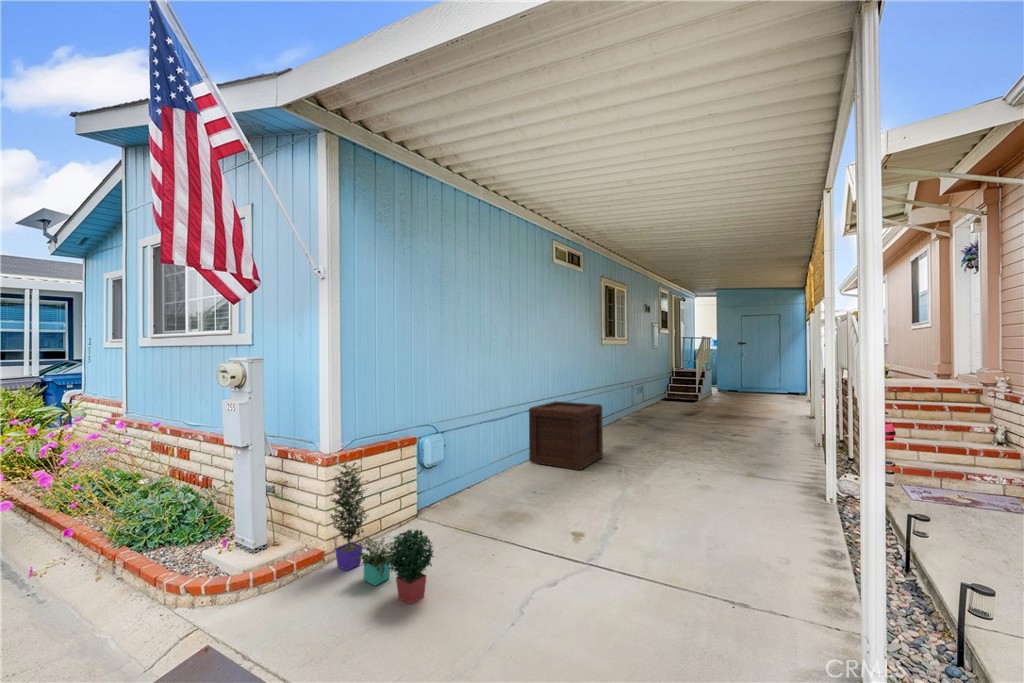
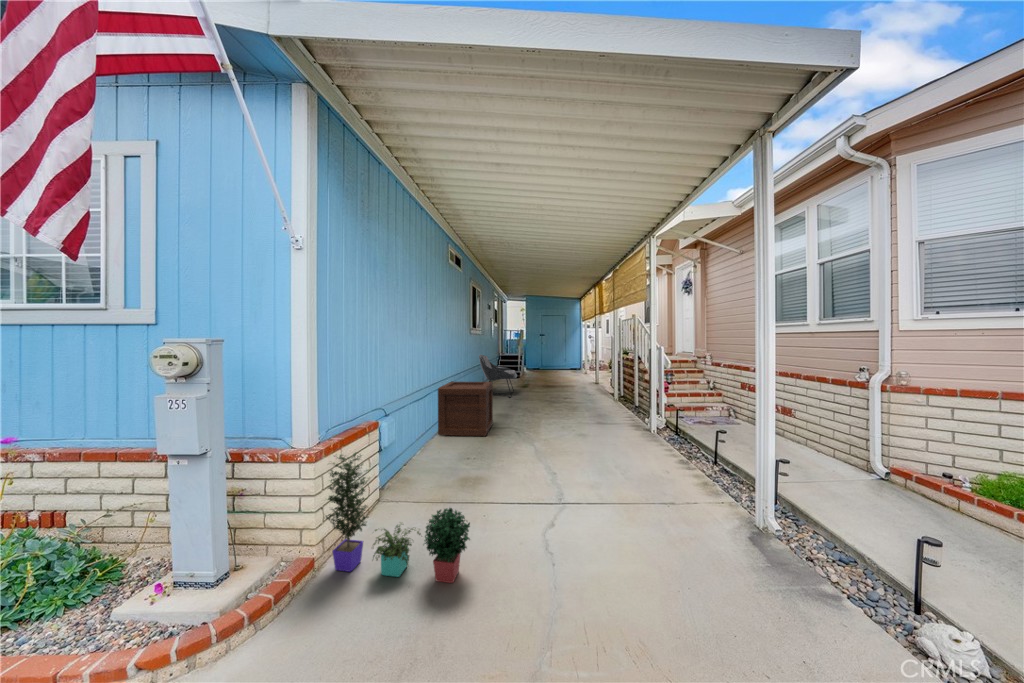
lounge chair: none [620,369,674,427] -> present [479,355,517,398]

